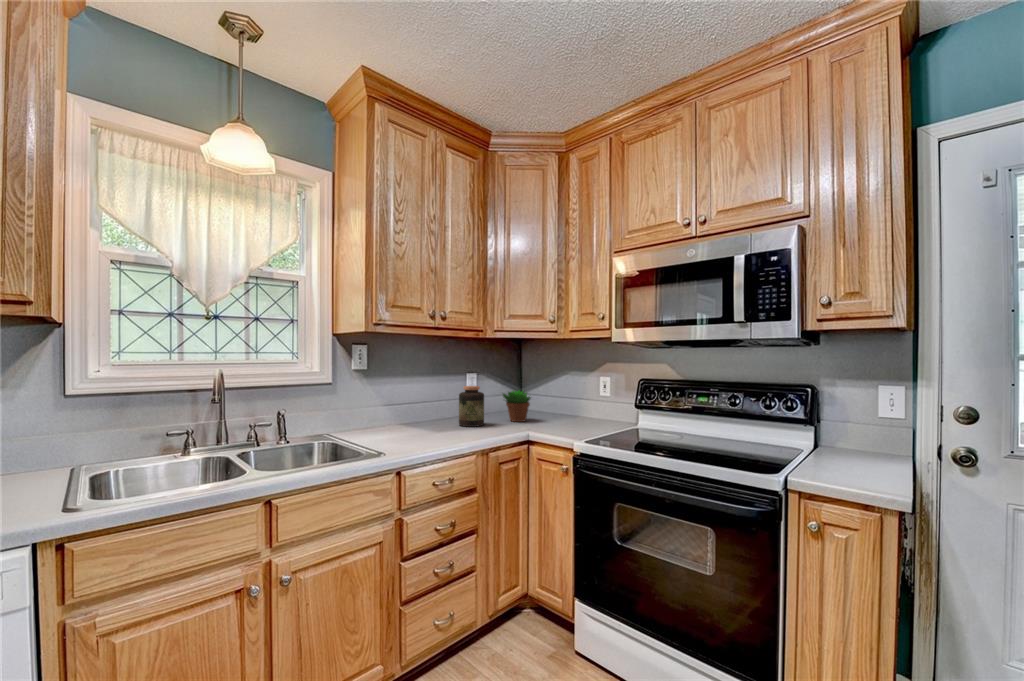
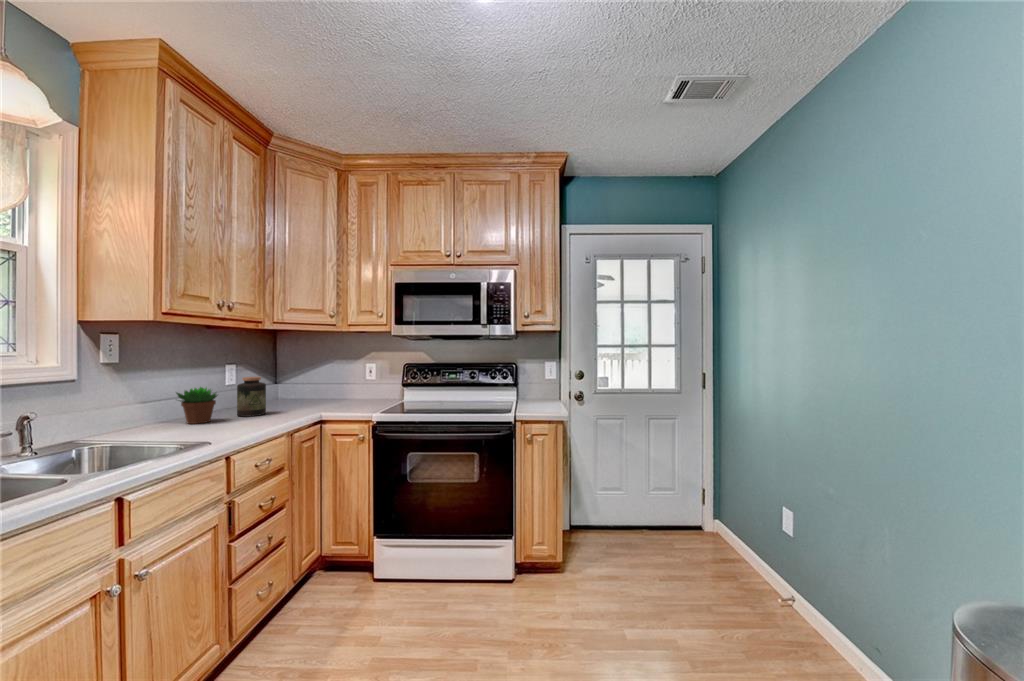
succulent plant: present [503,391,531,422] -> present [176,387,217,424]

